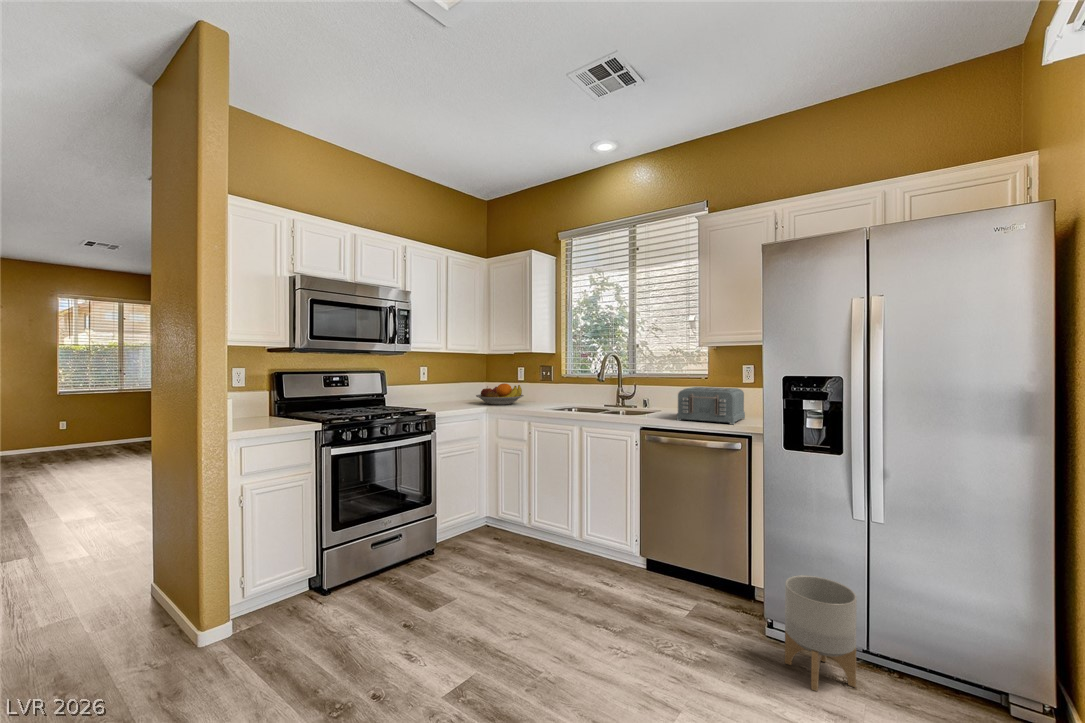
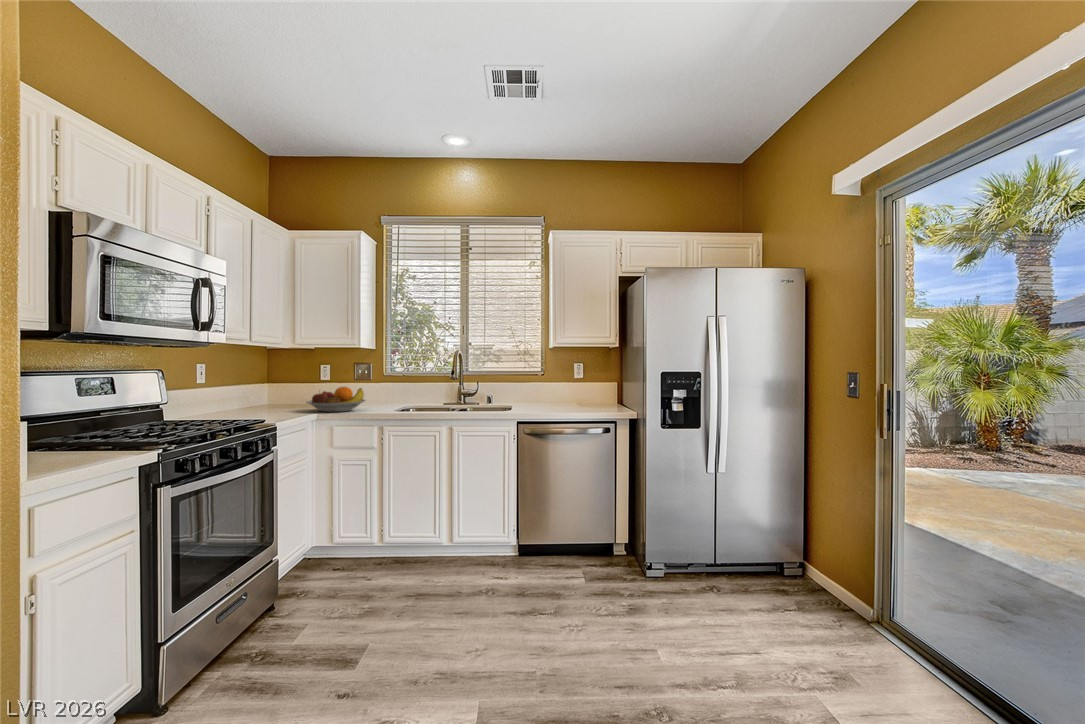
toaster: present [677,387,745,424] -> none [548,382,601,413]
planter: present [785,575,857,691] -> none [672,520,720,600]

